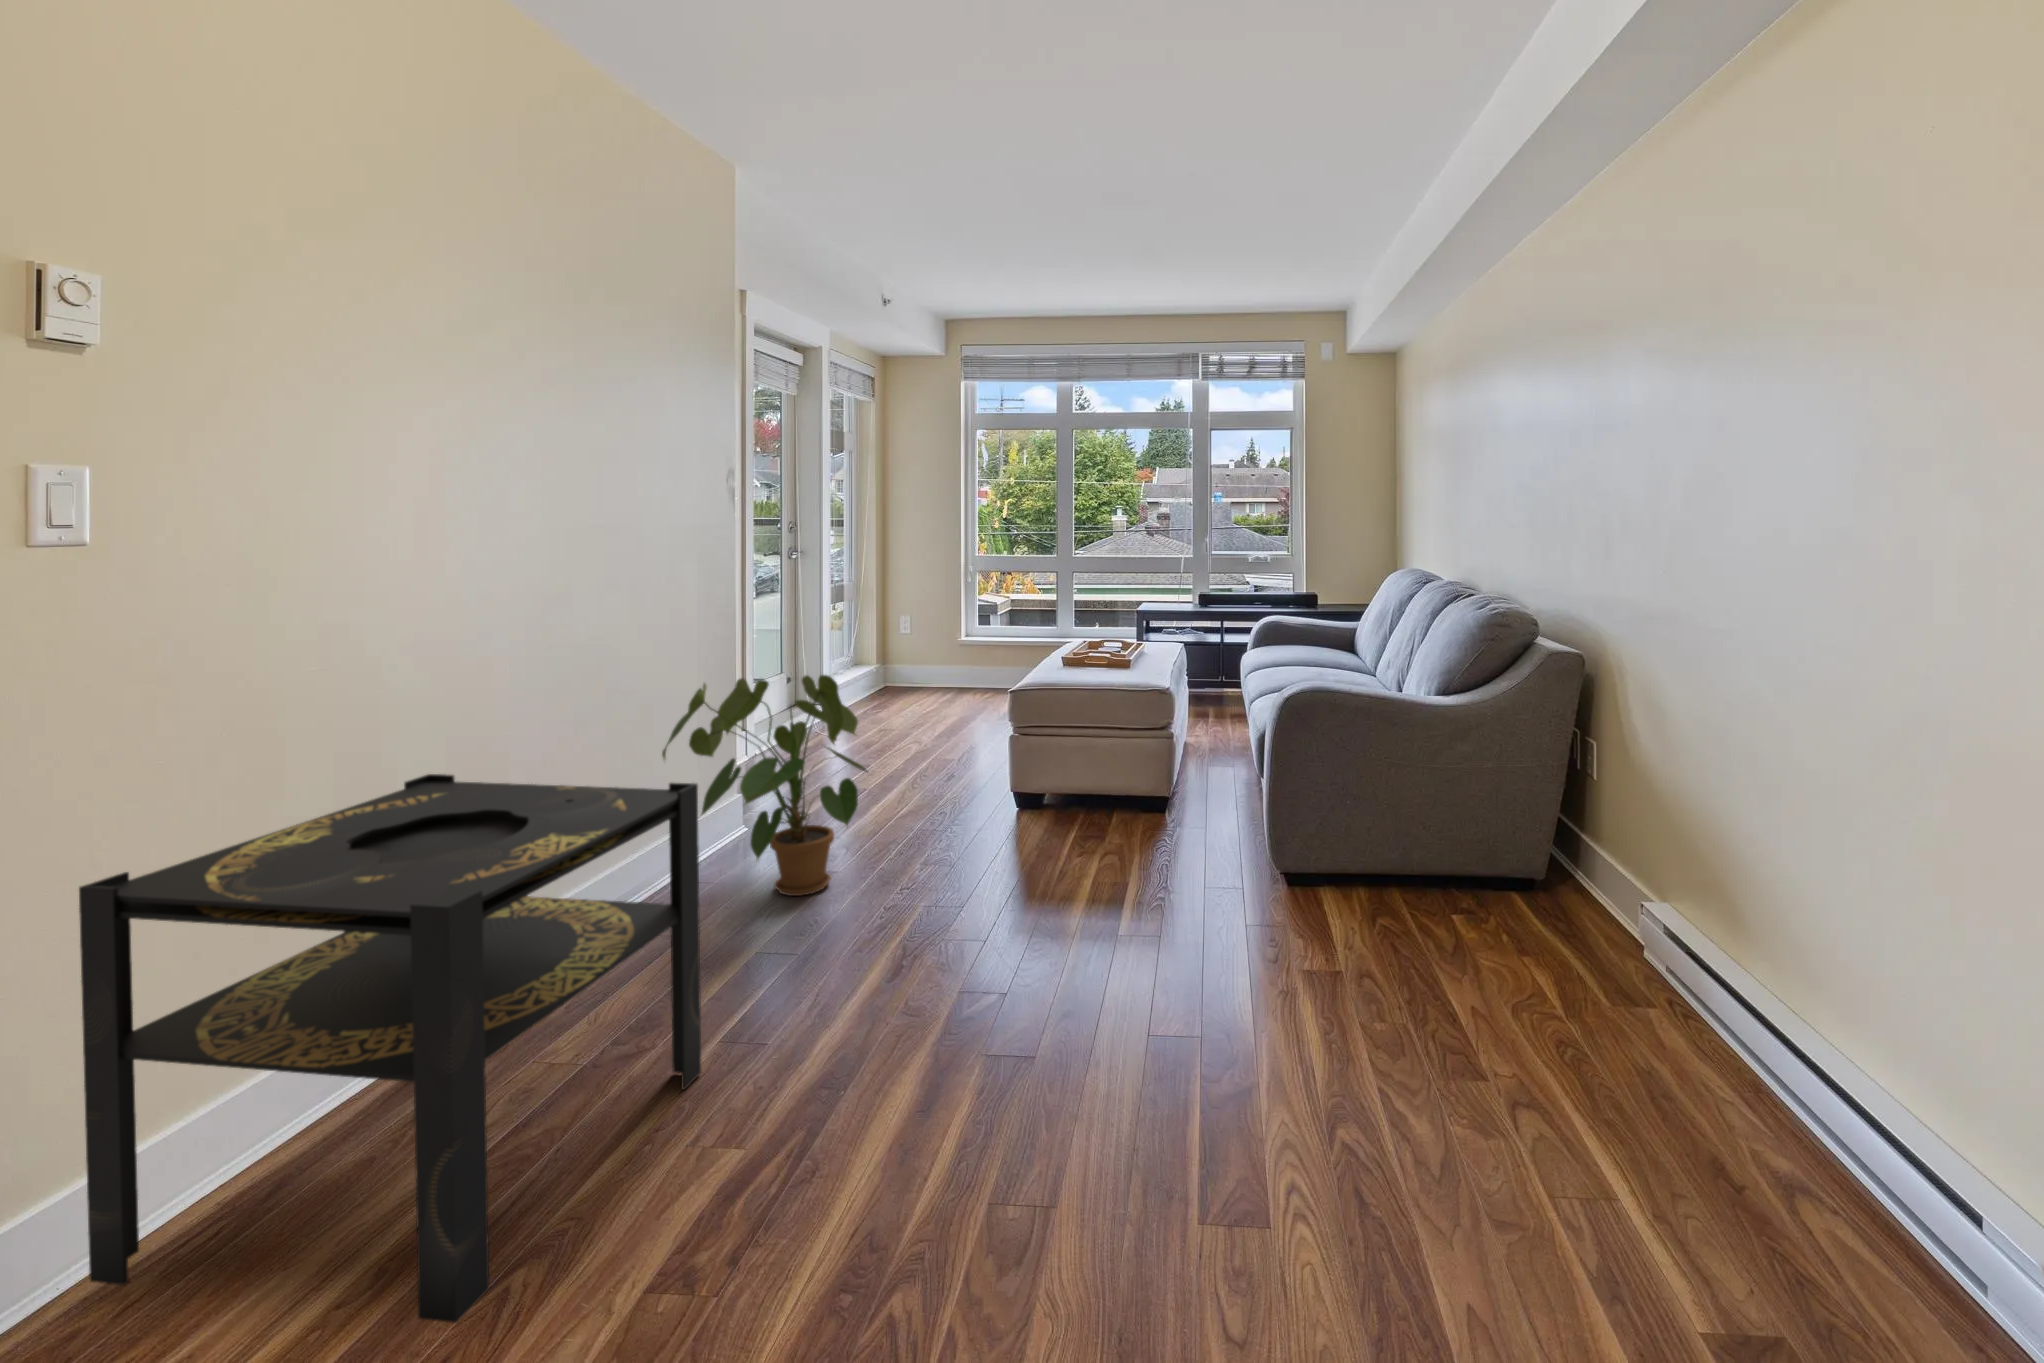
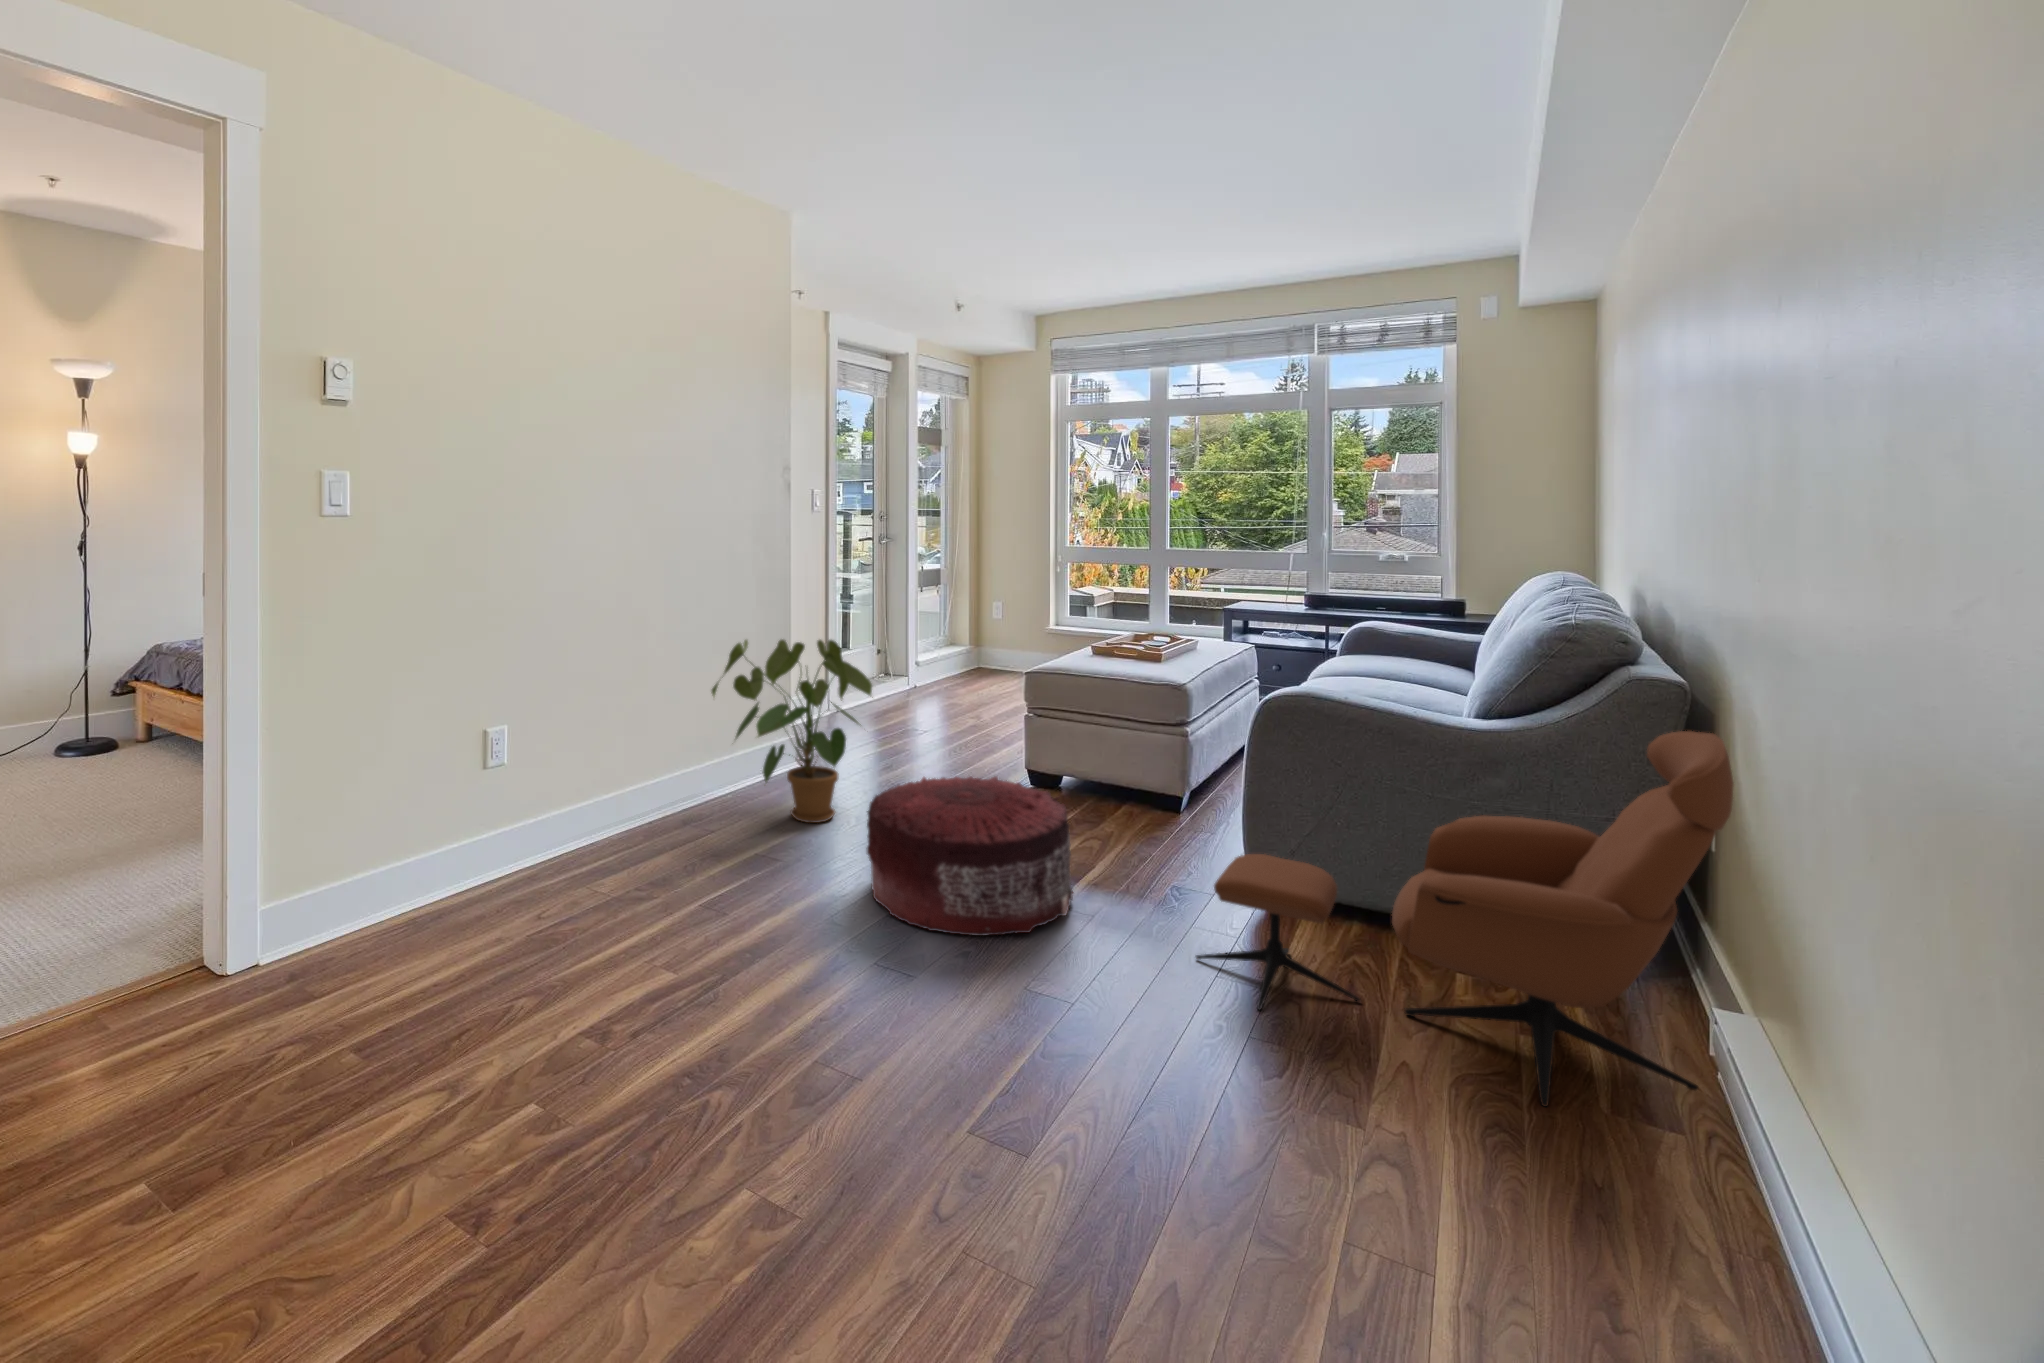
lounge chair: none [1273,694,1685,1022] -> present [1196,731,1734,1106]
side table: present [79,774,701,1323] -> none [341,680,677,1017]
pouf: none [919,806,1142,997] -> present [867,777,1073,936]

